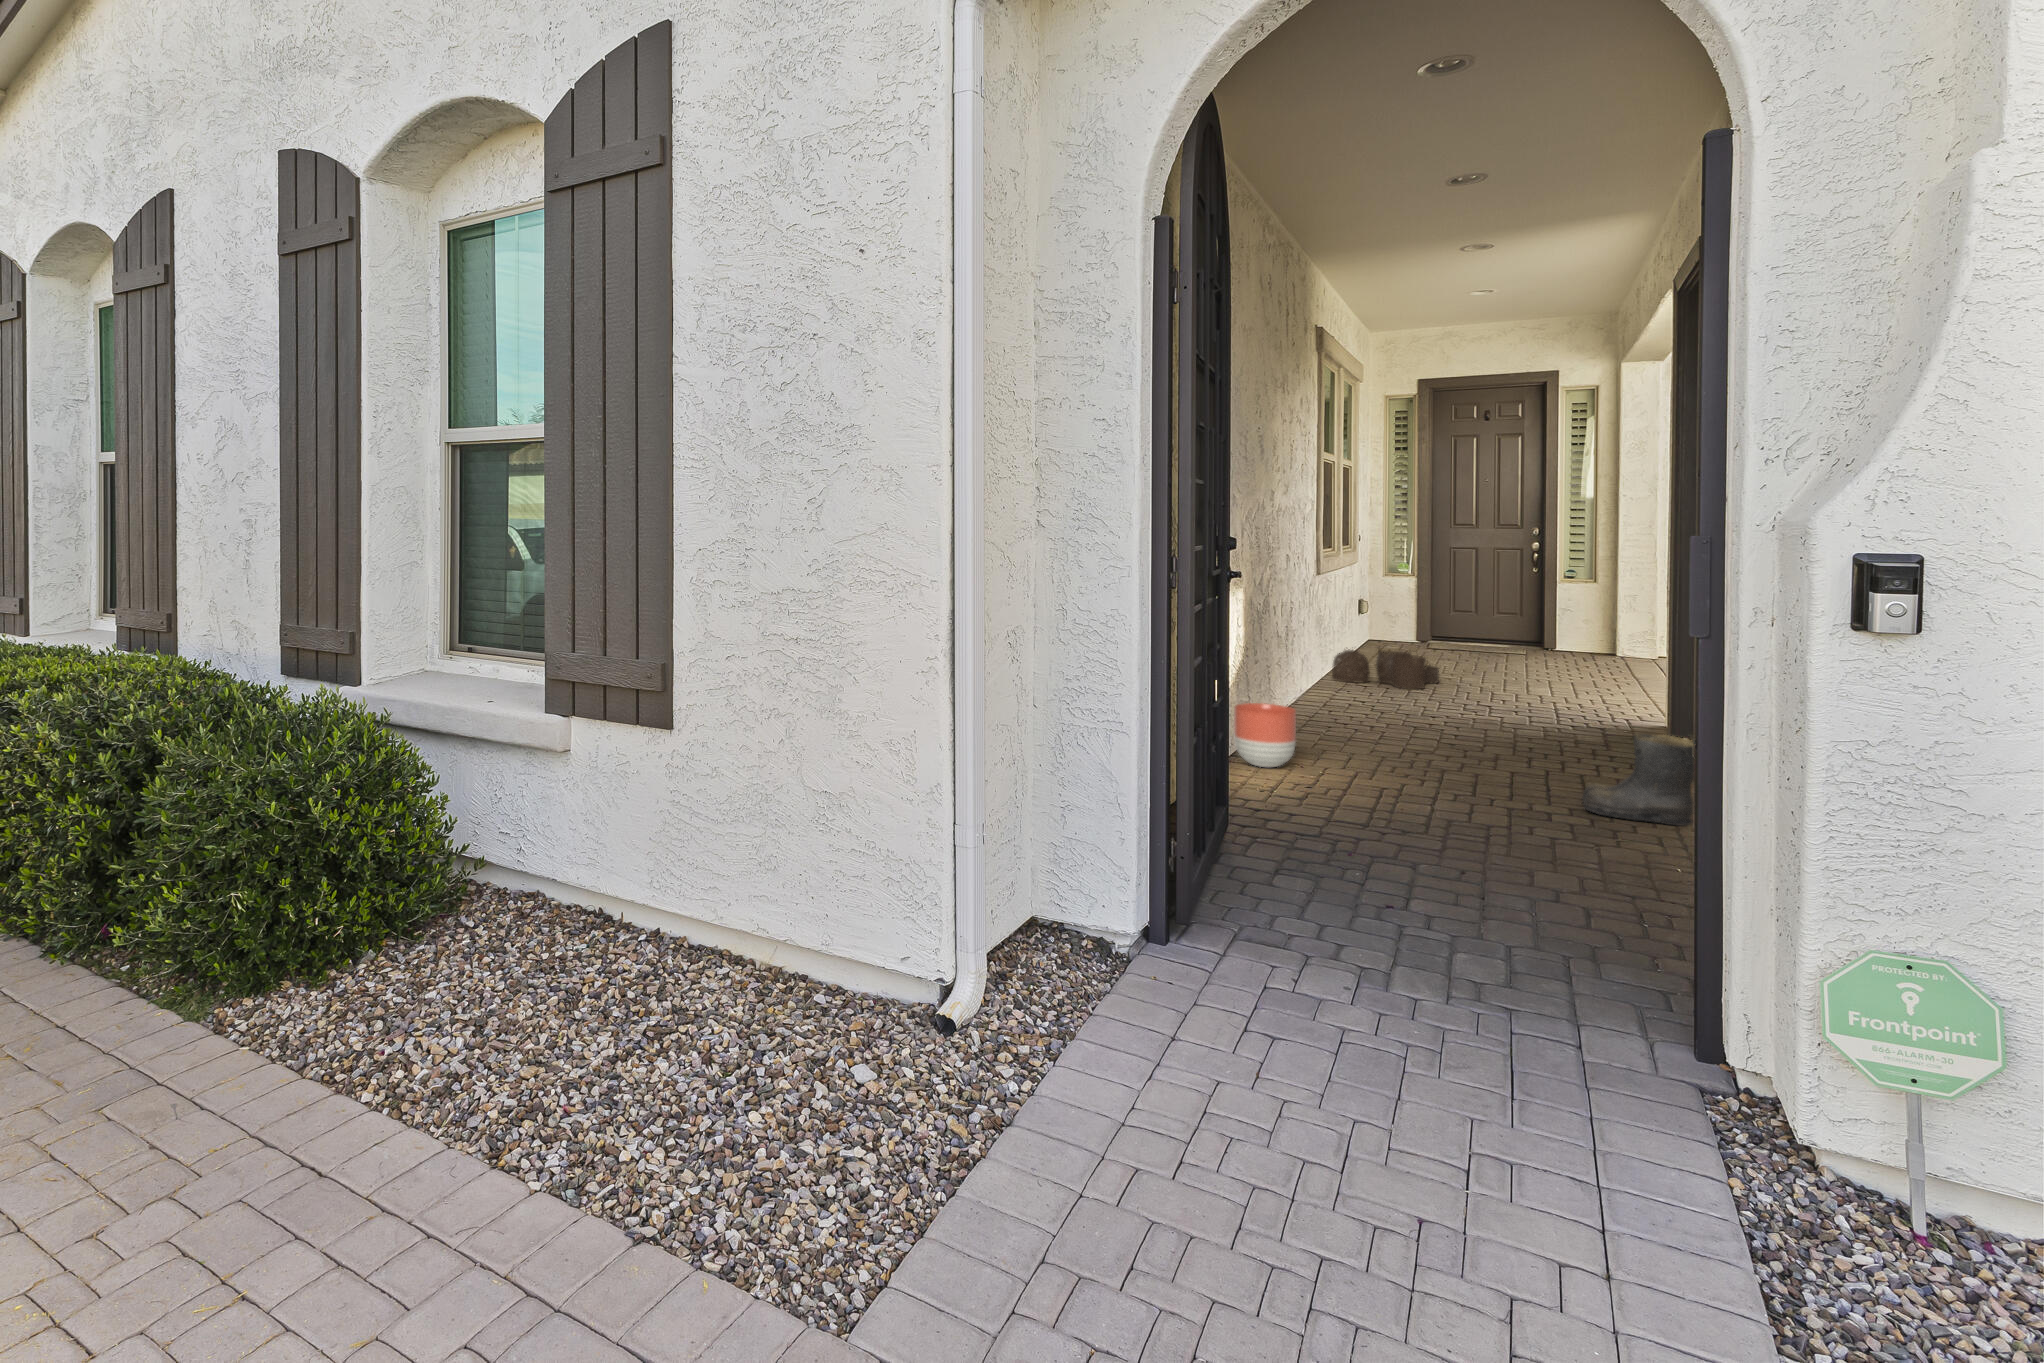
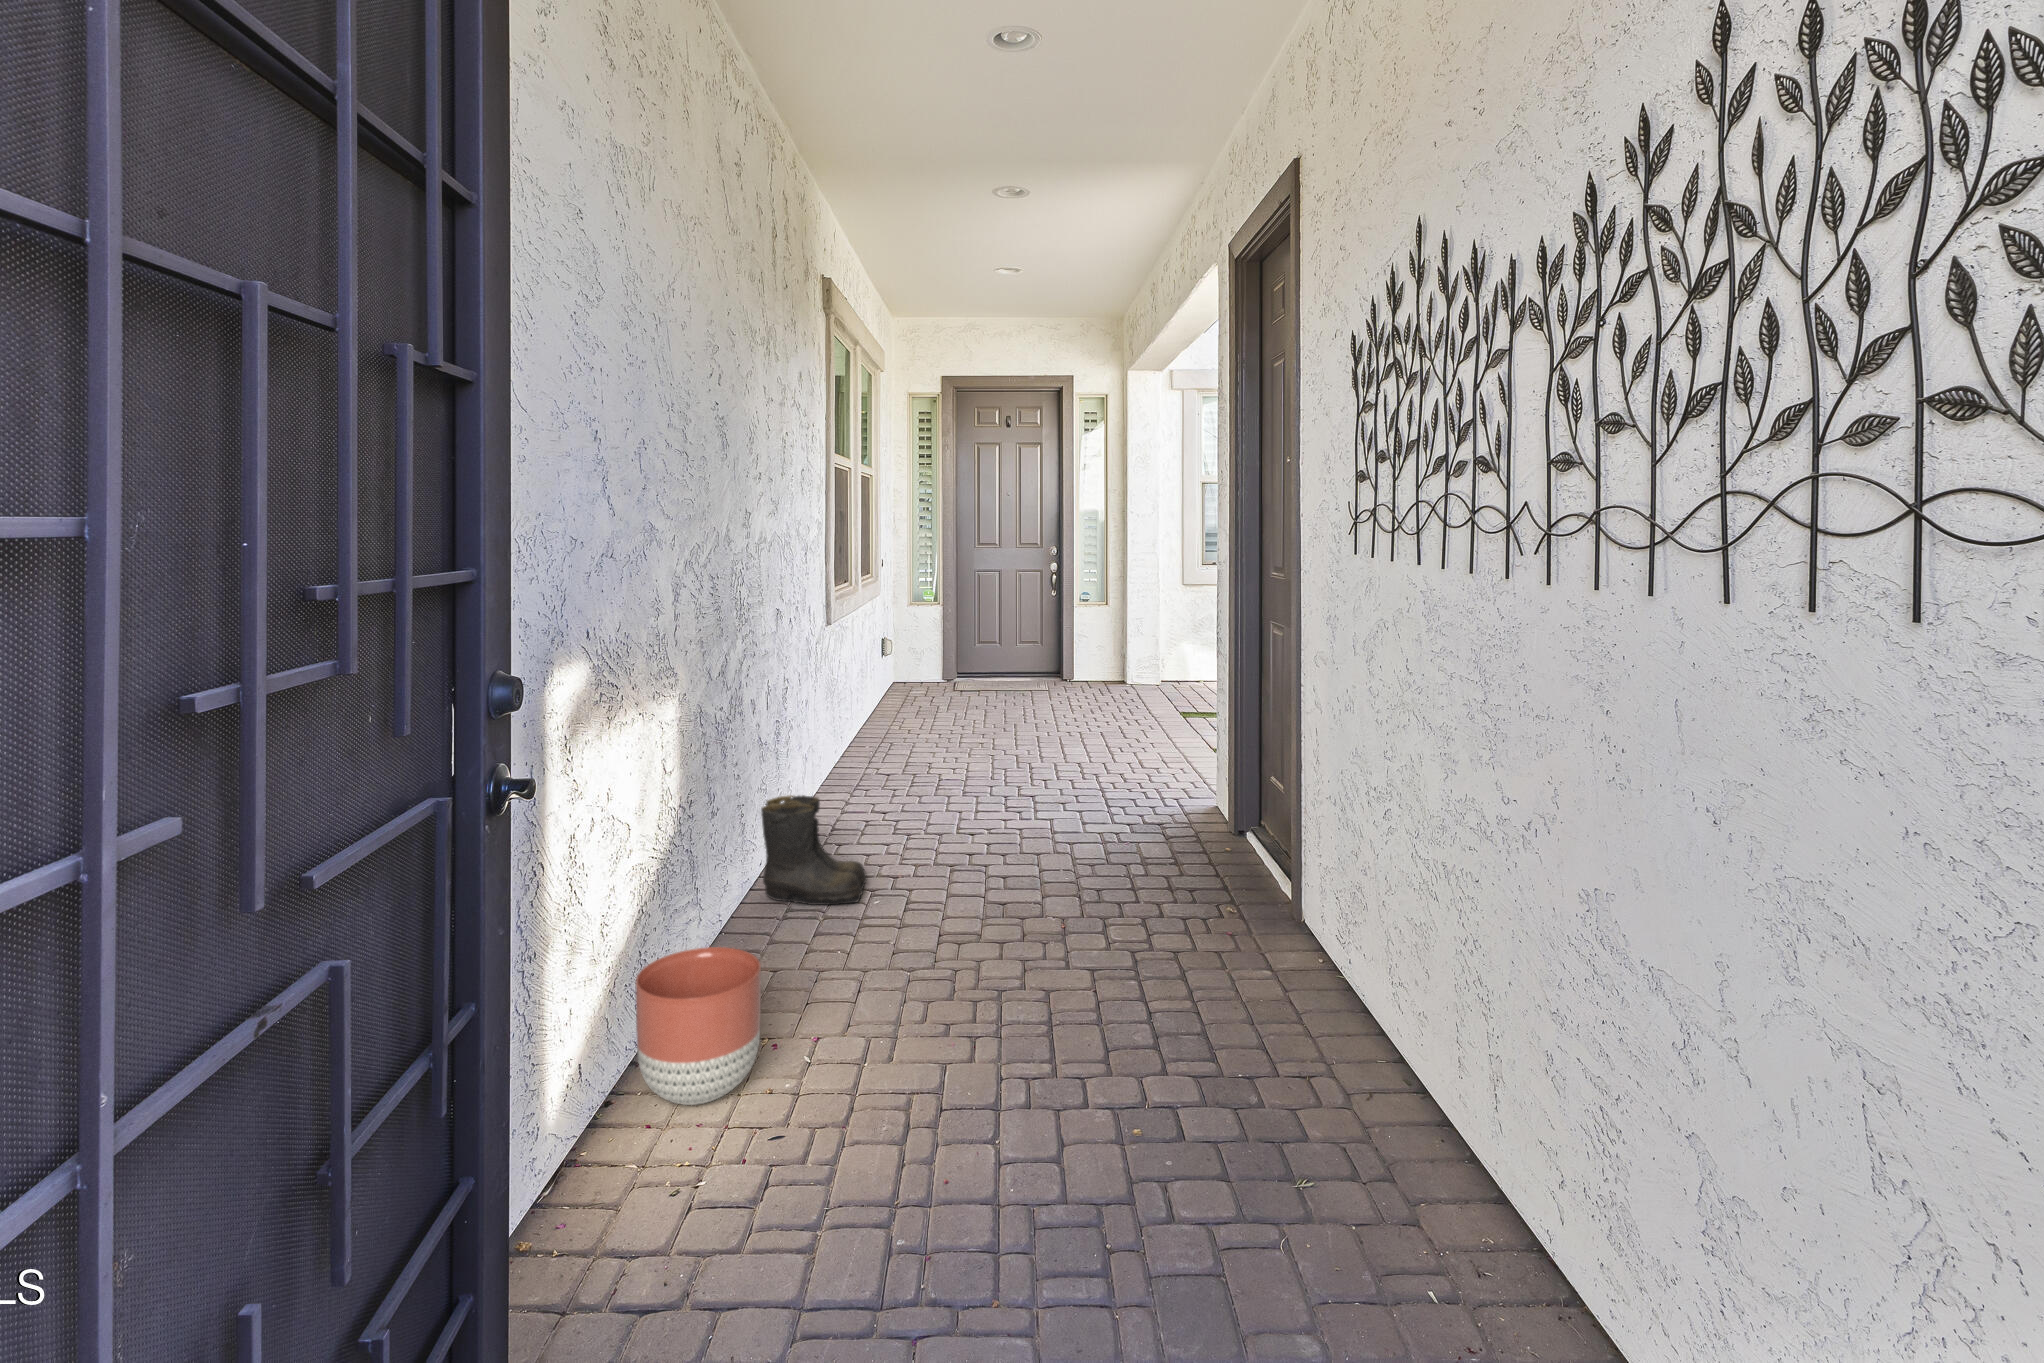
woven basket: present [1332,649,1439,689] -> none [848,714,974,773]
boots: present [1582,734,1695,826] -> present [761,795,867,905]

